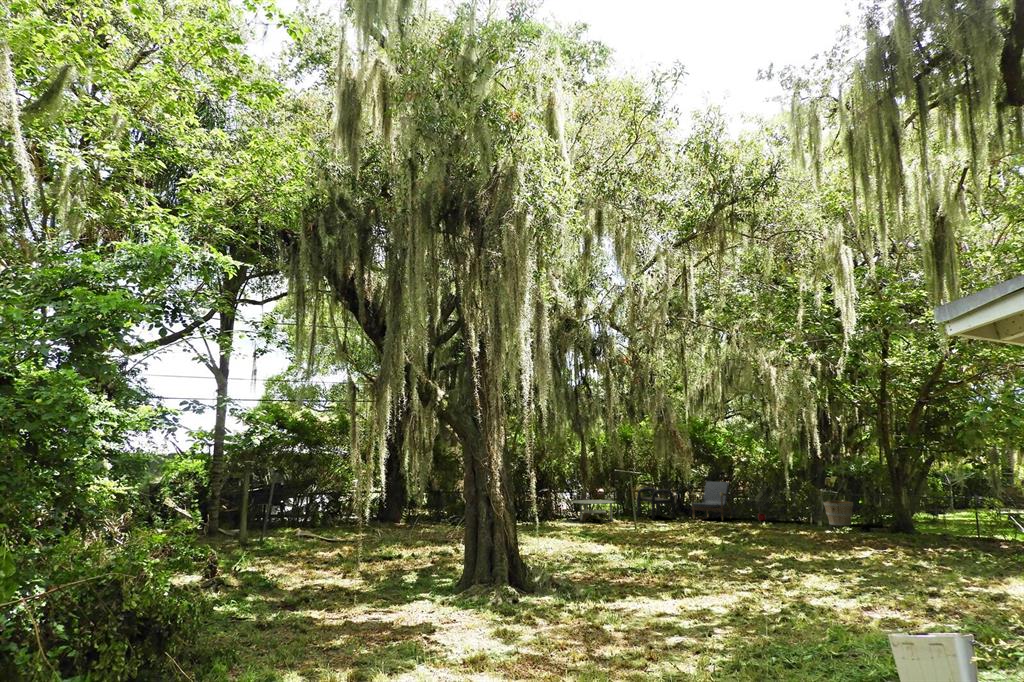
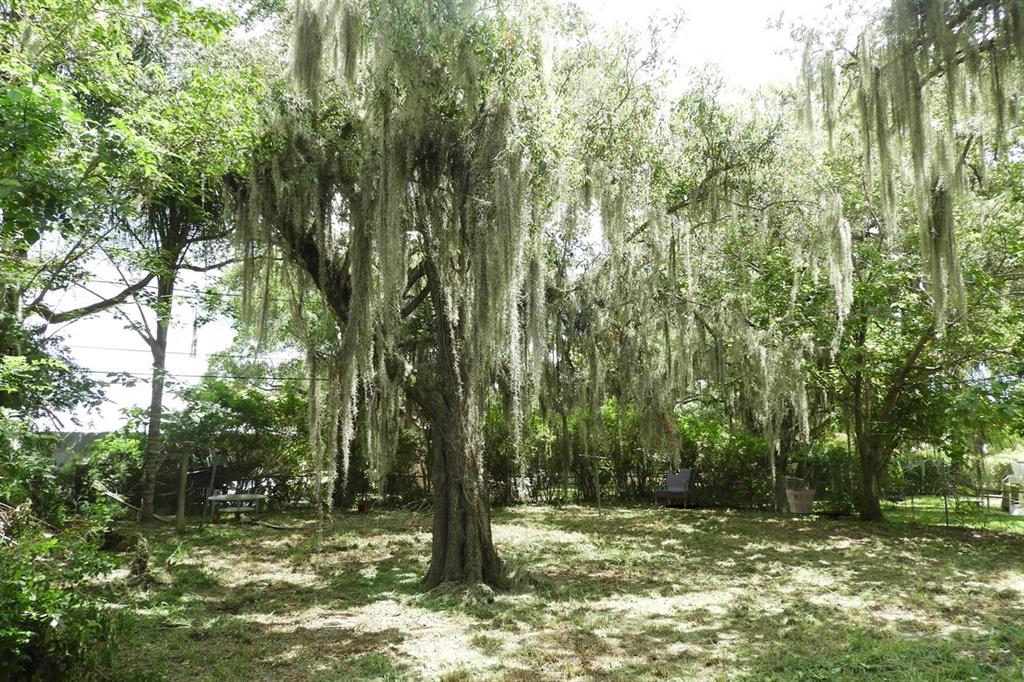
potted tree: present [746,483,775,521] -> present [347,473,372,512]
bench: present [637,488,675,520] -> none [599,474,638,506]
round table: present [571,500,614,522] -> present [208,494,267,523]

